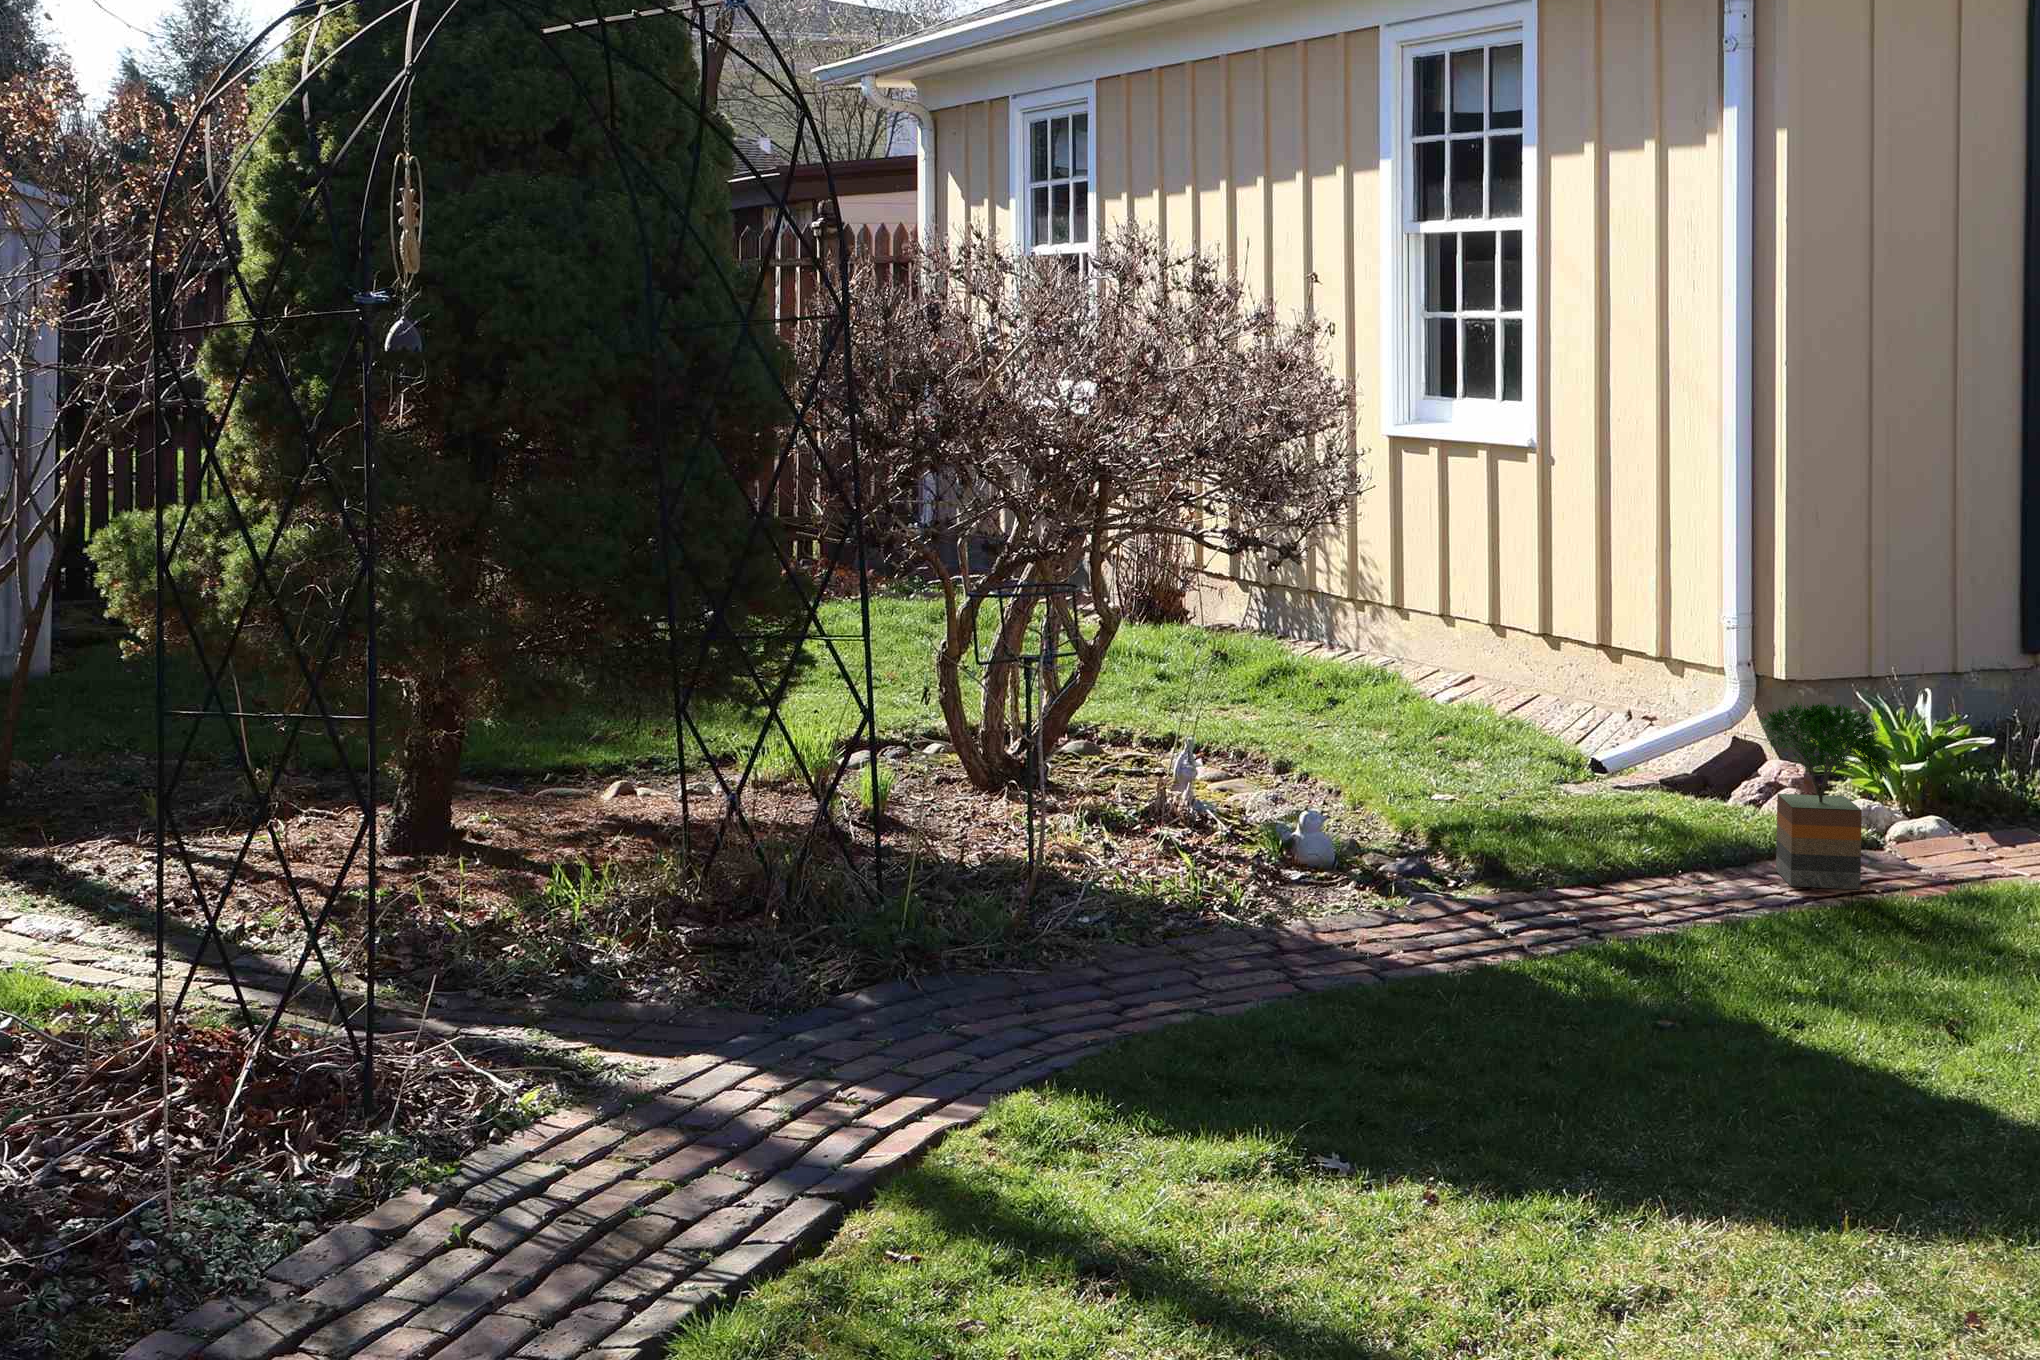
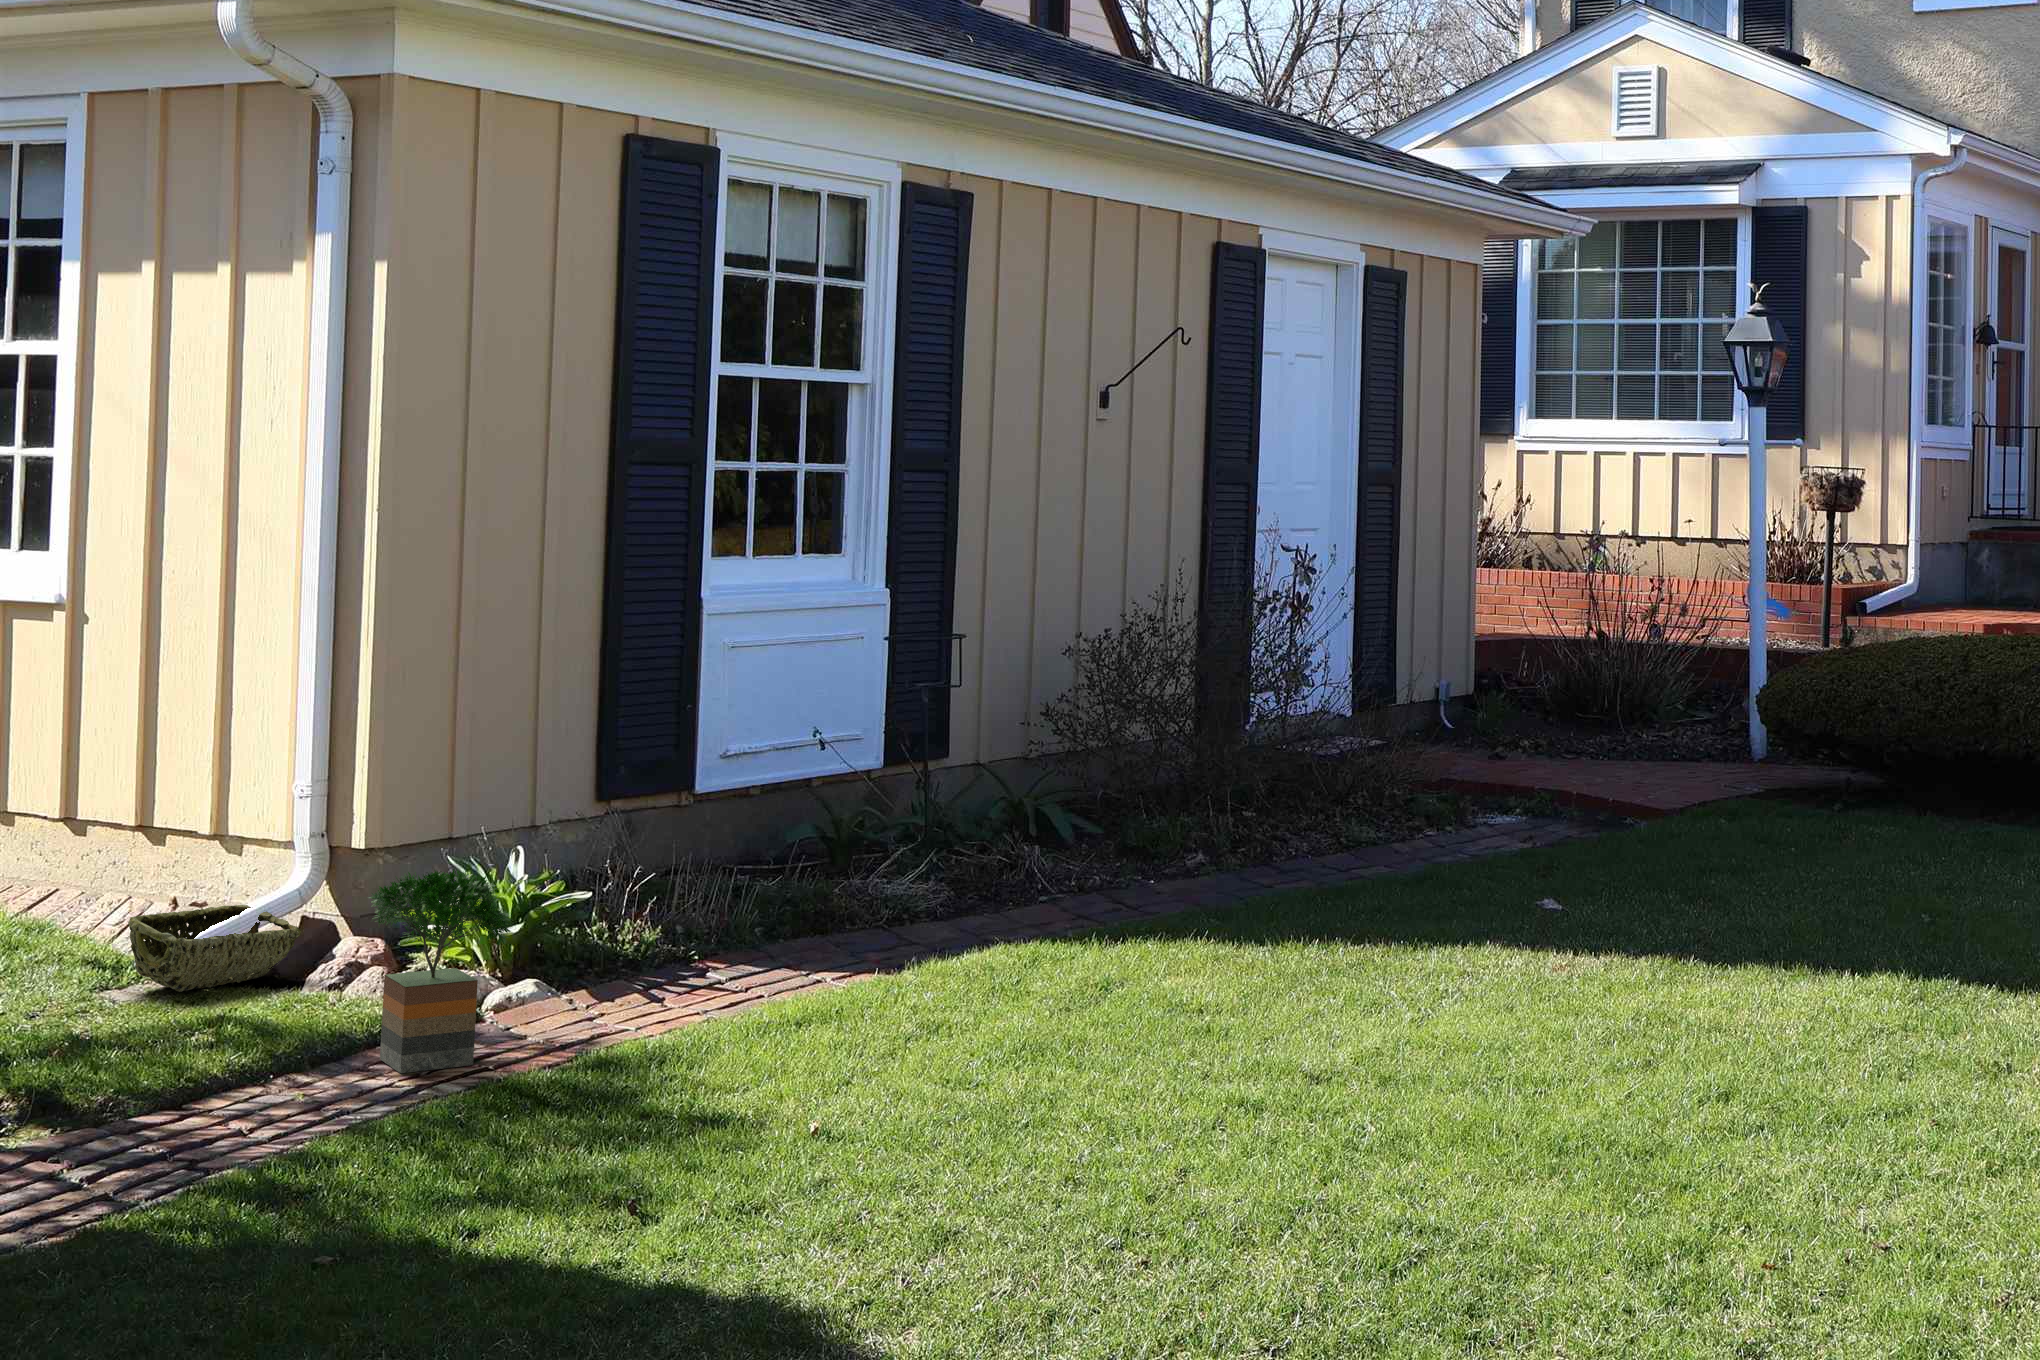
woven basket: none [1580,717,1727,787] -> present [128,905,301,992]

